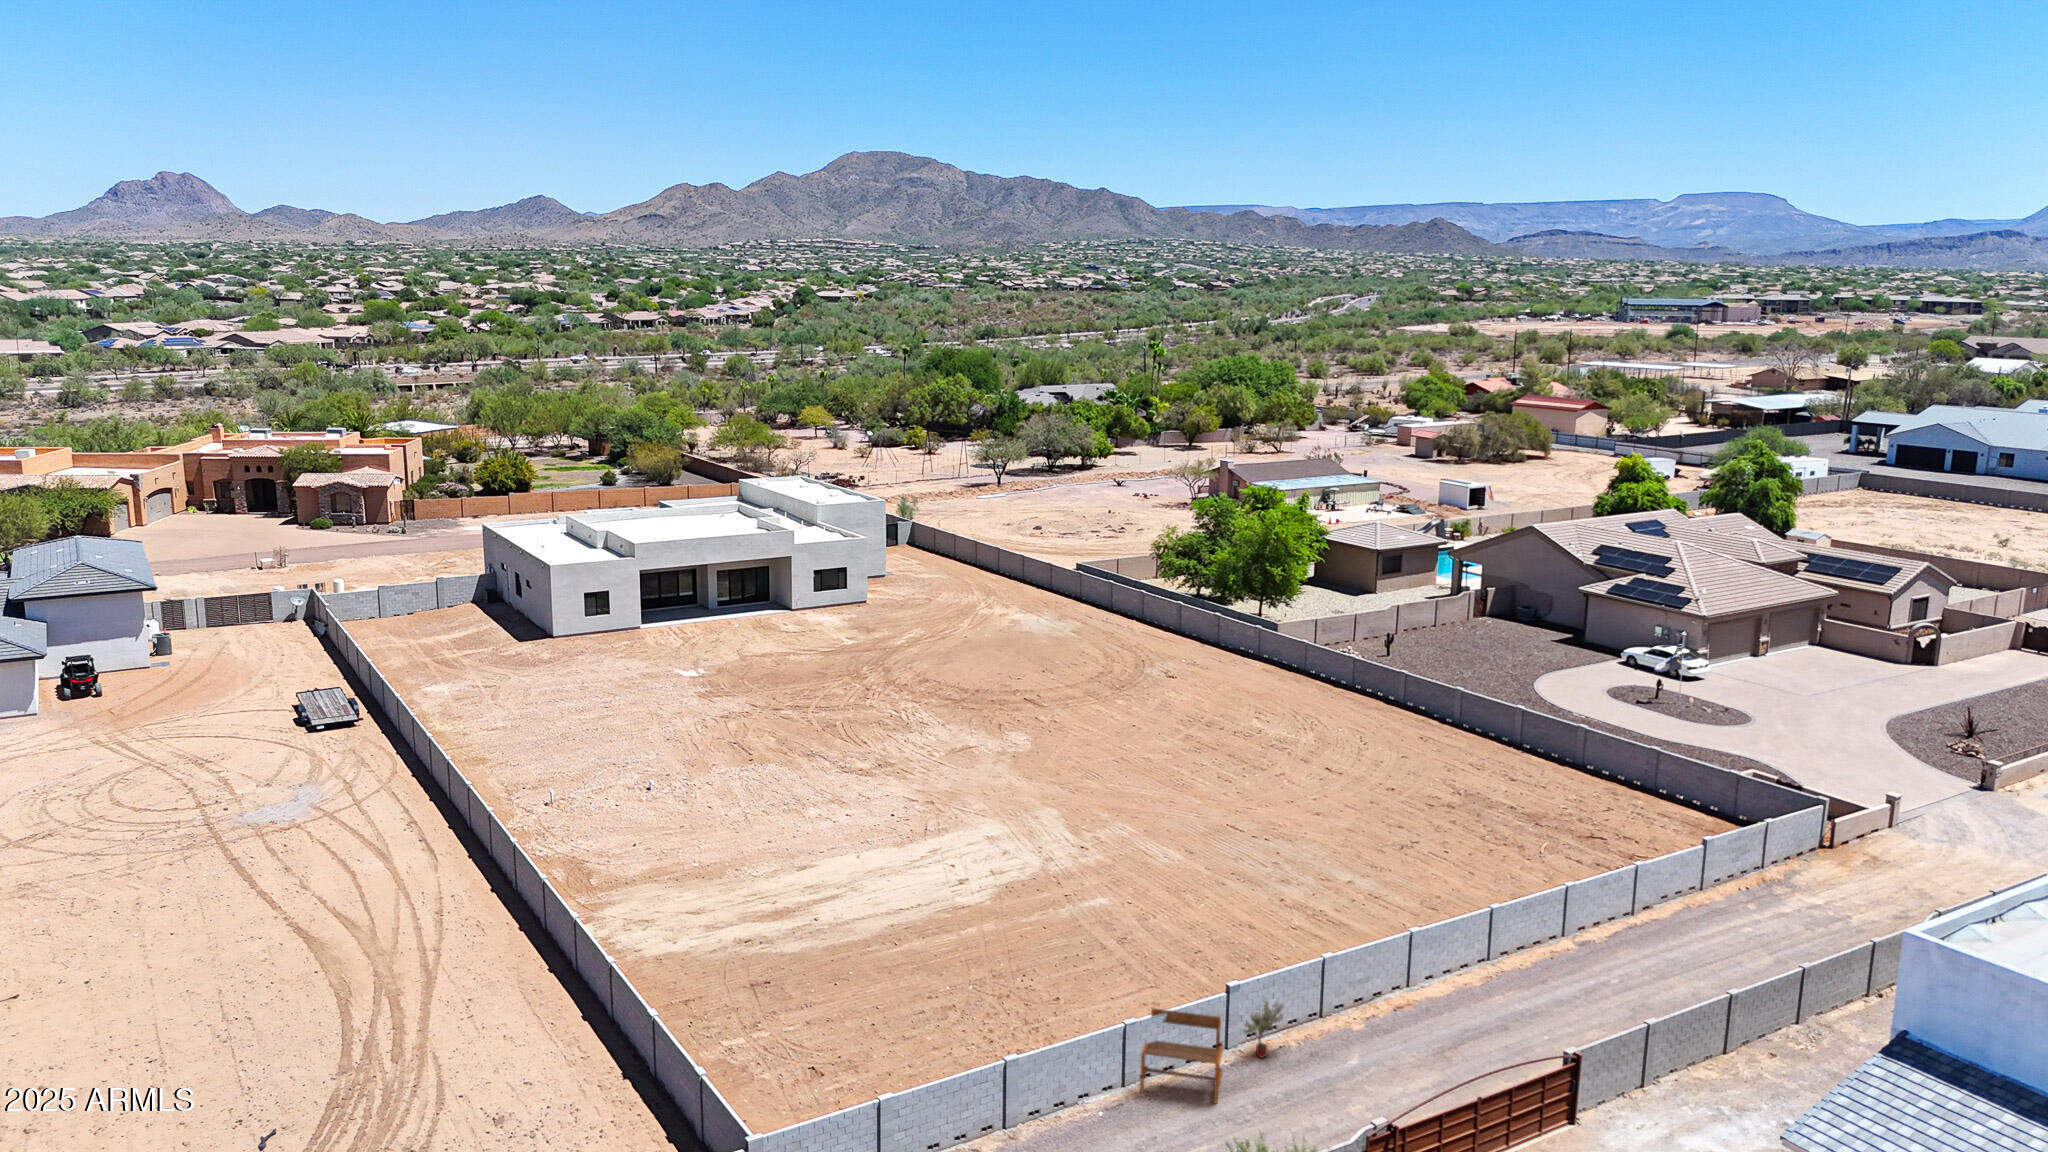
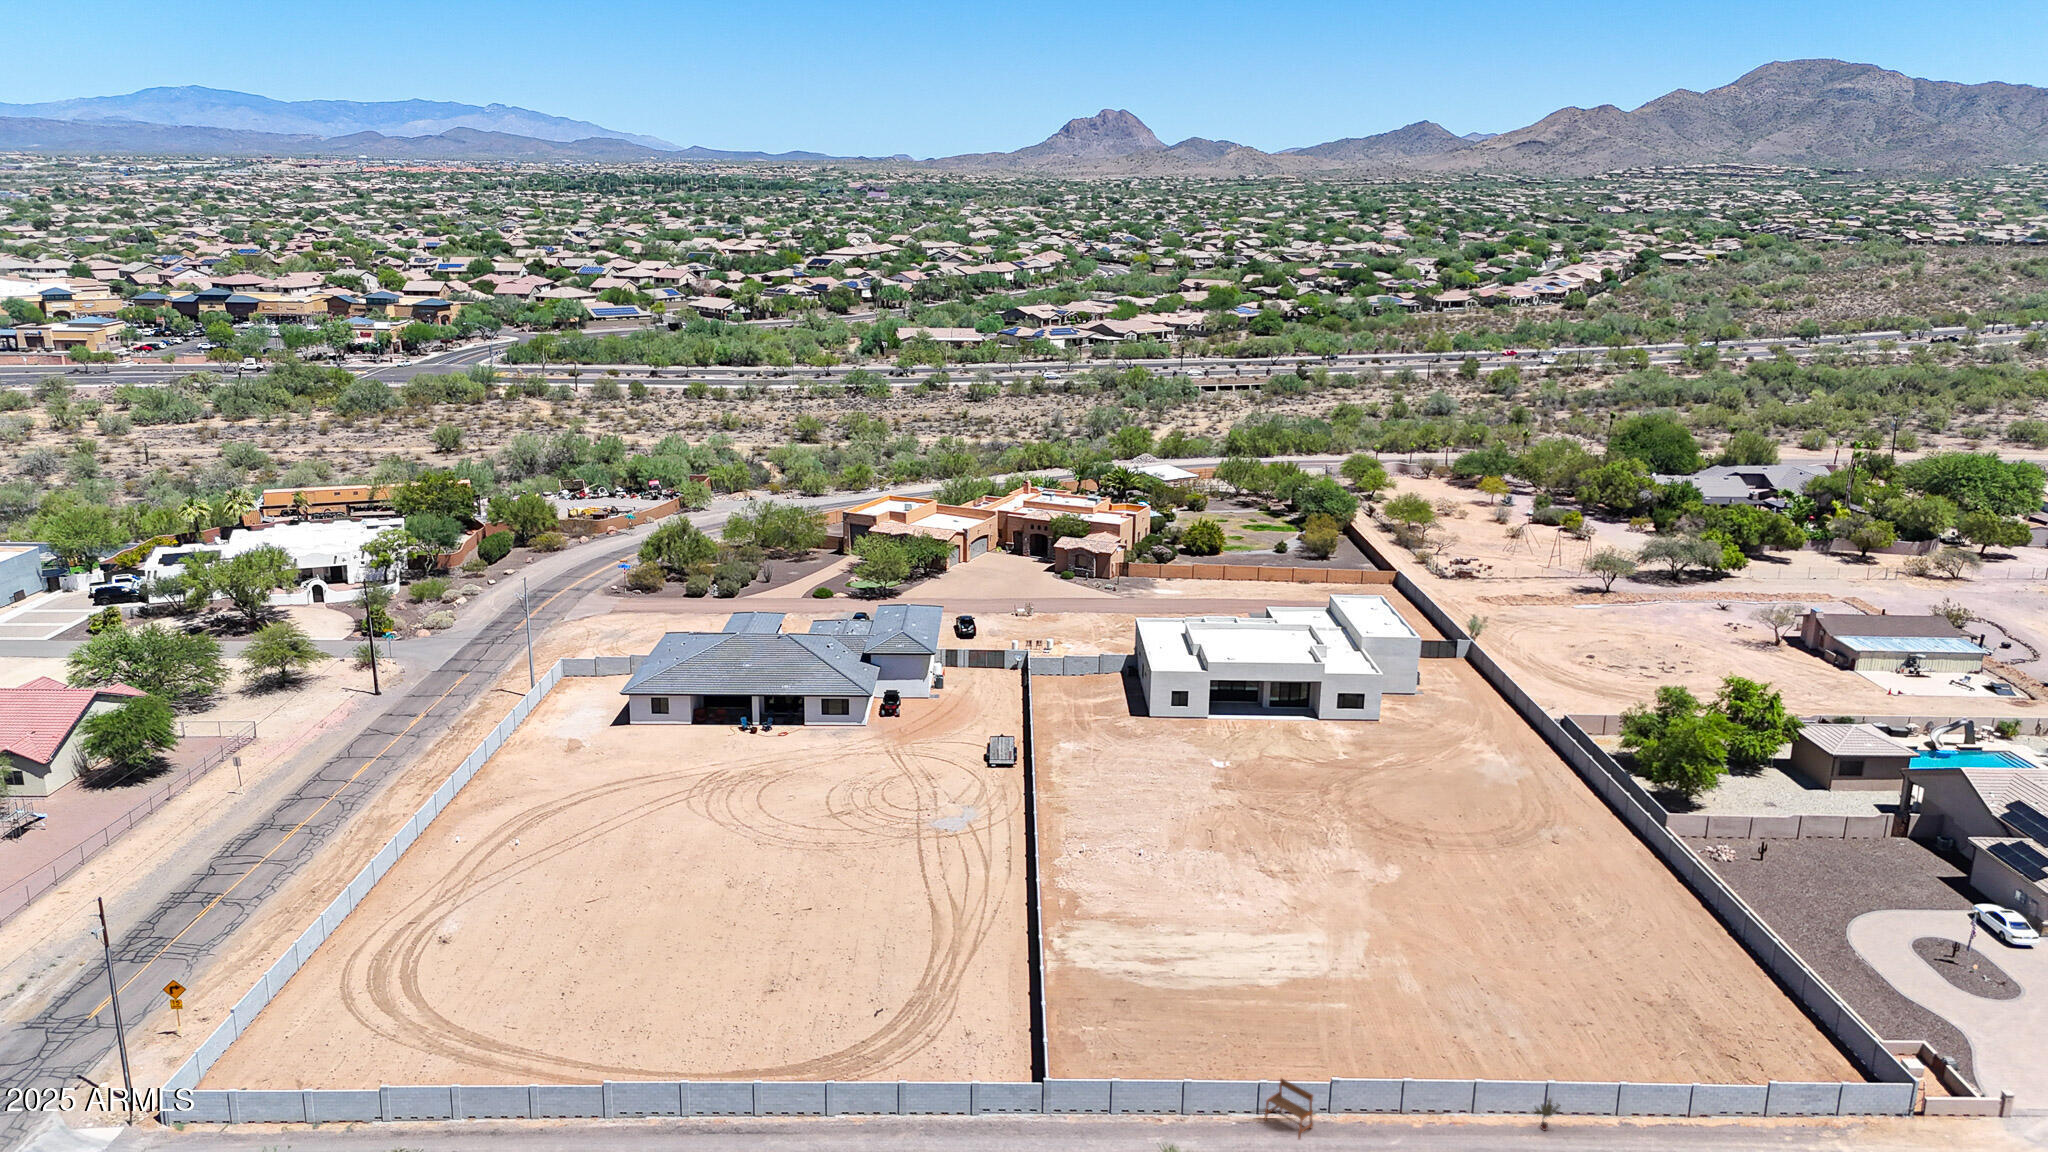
potted tree: present [1243,999,1283,1058] -> present [1533,1098,1561,1130]

